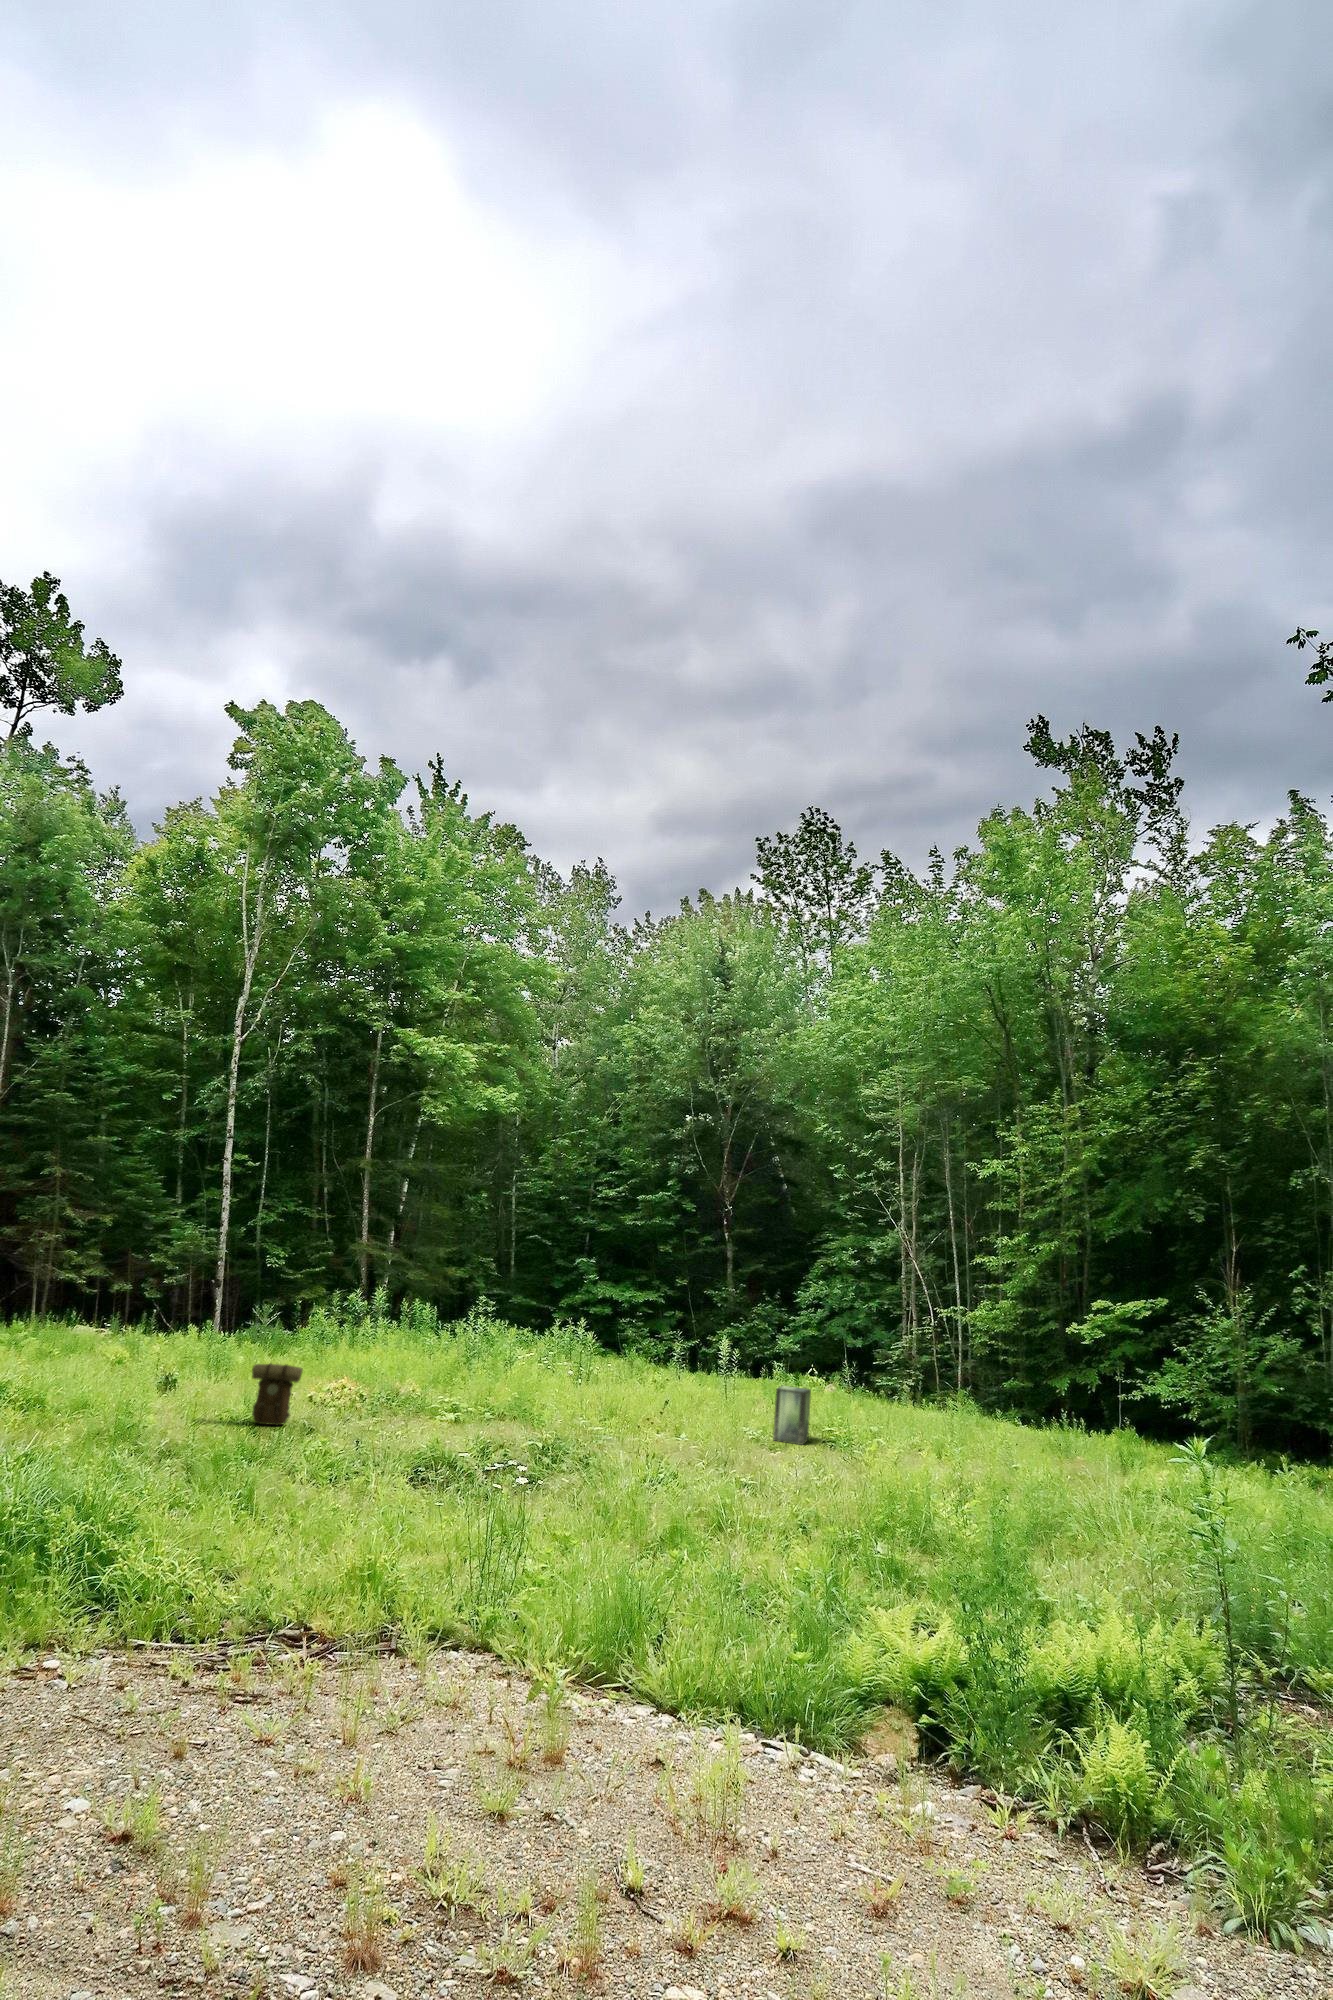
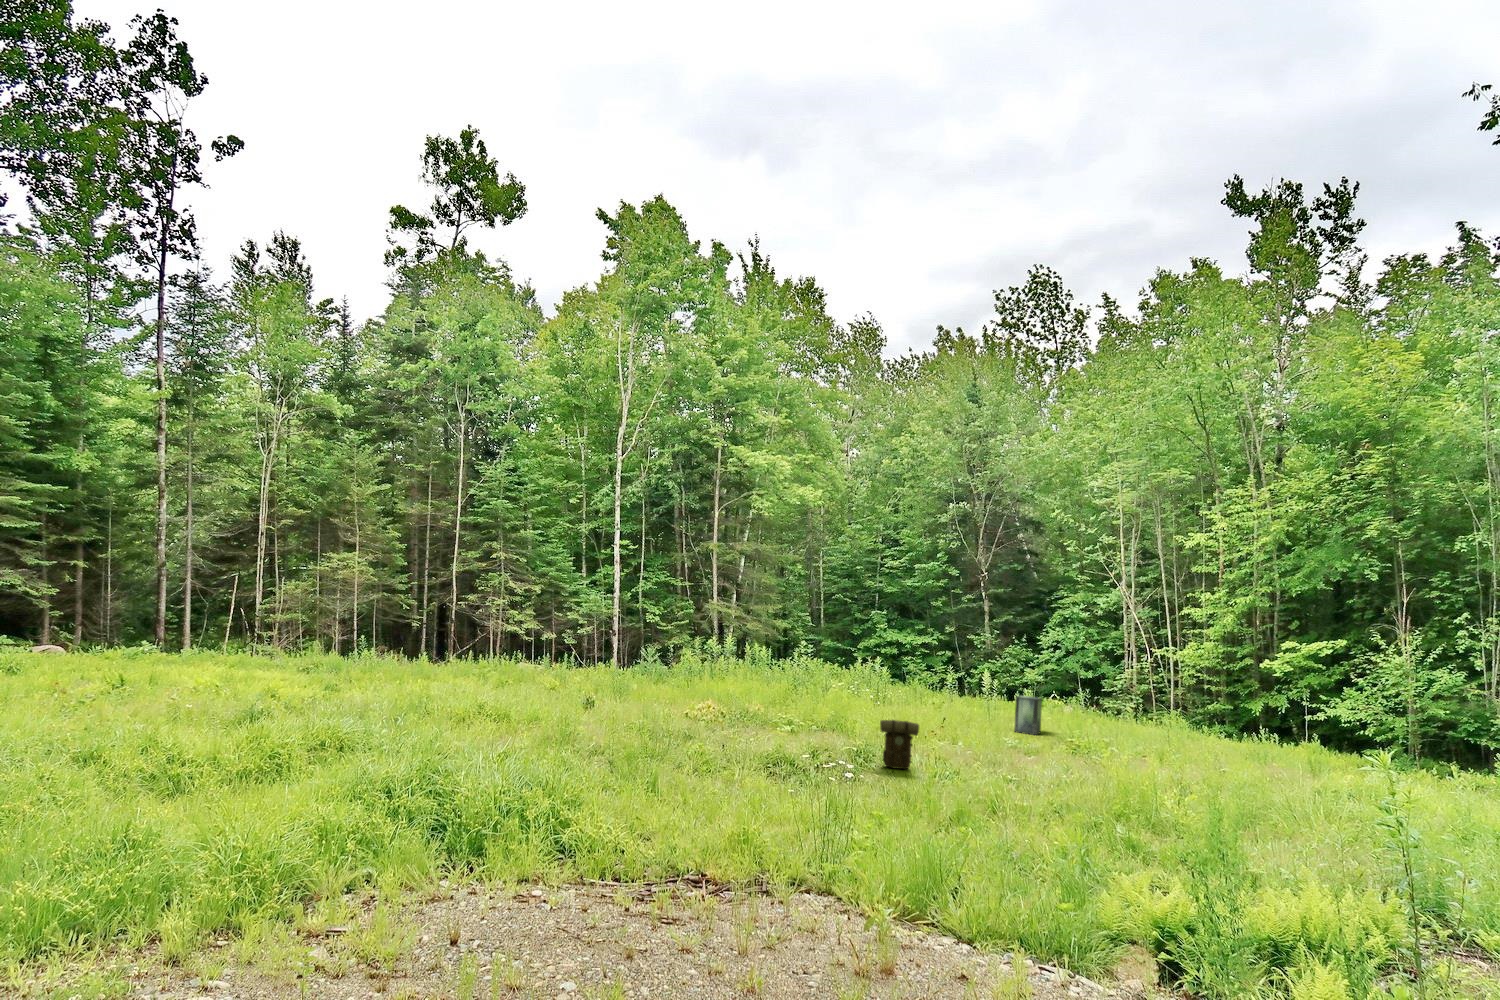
backpack: present [252,1363,303,1425] -> present [880,720,919,769]

